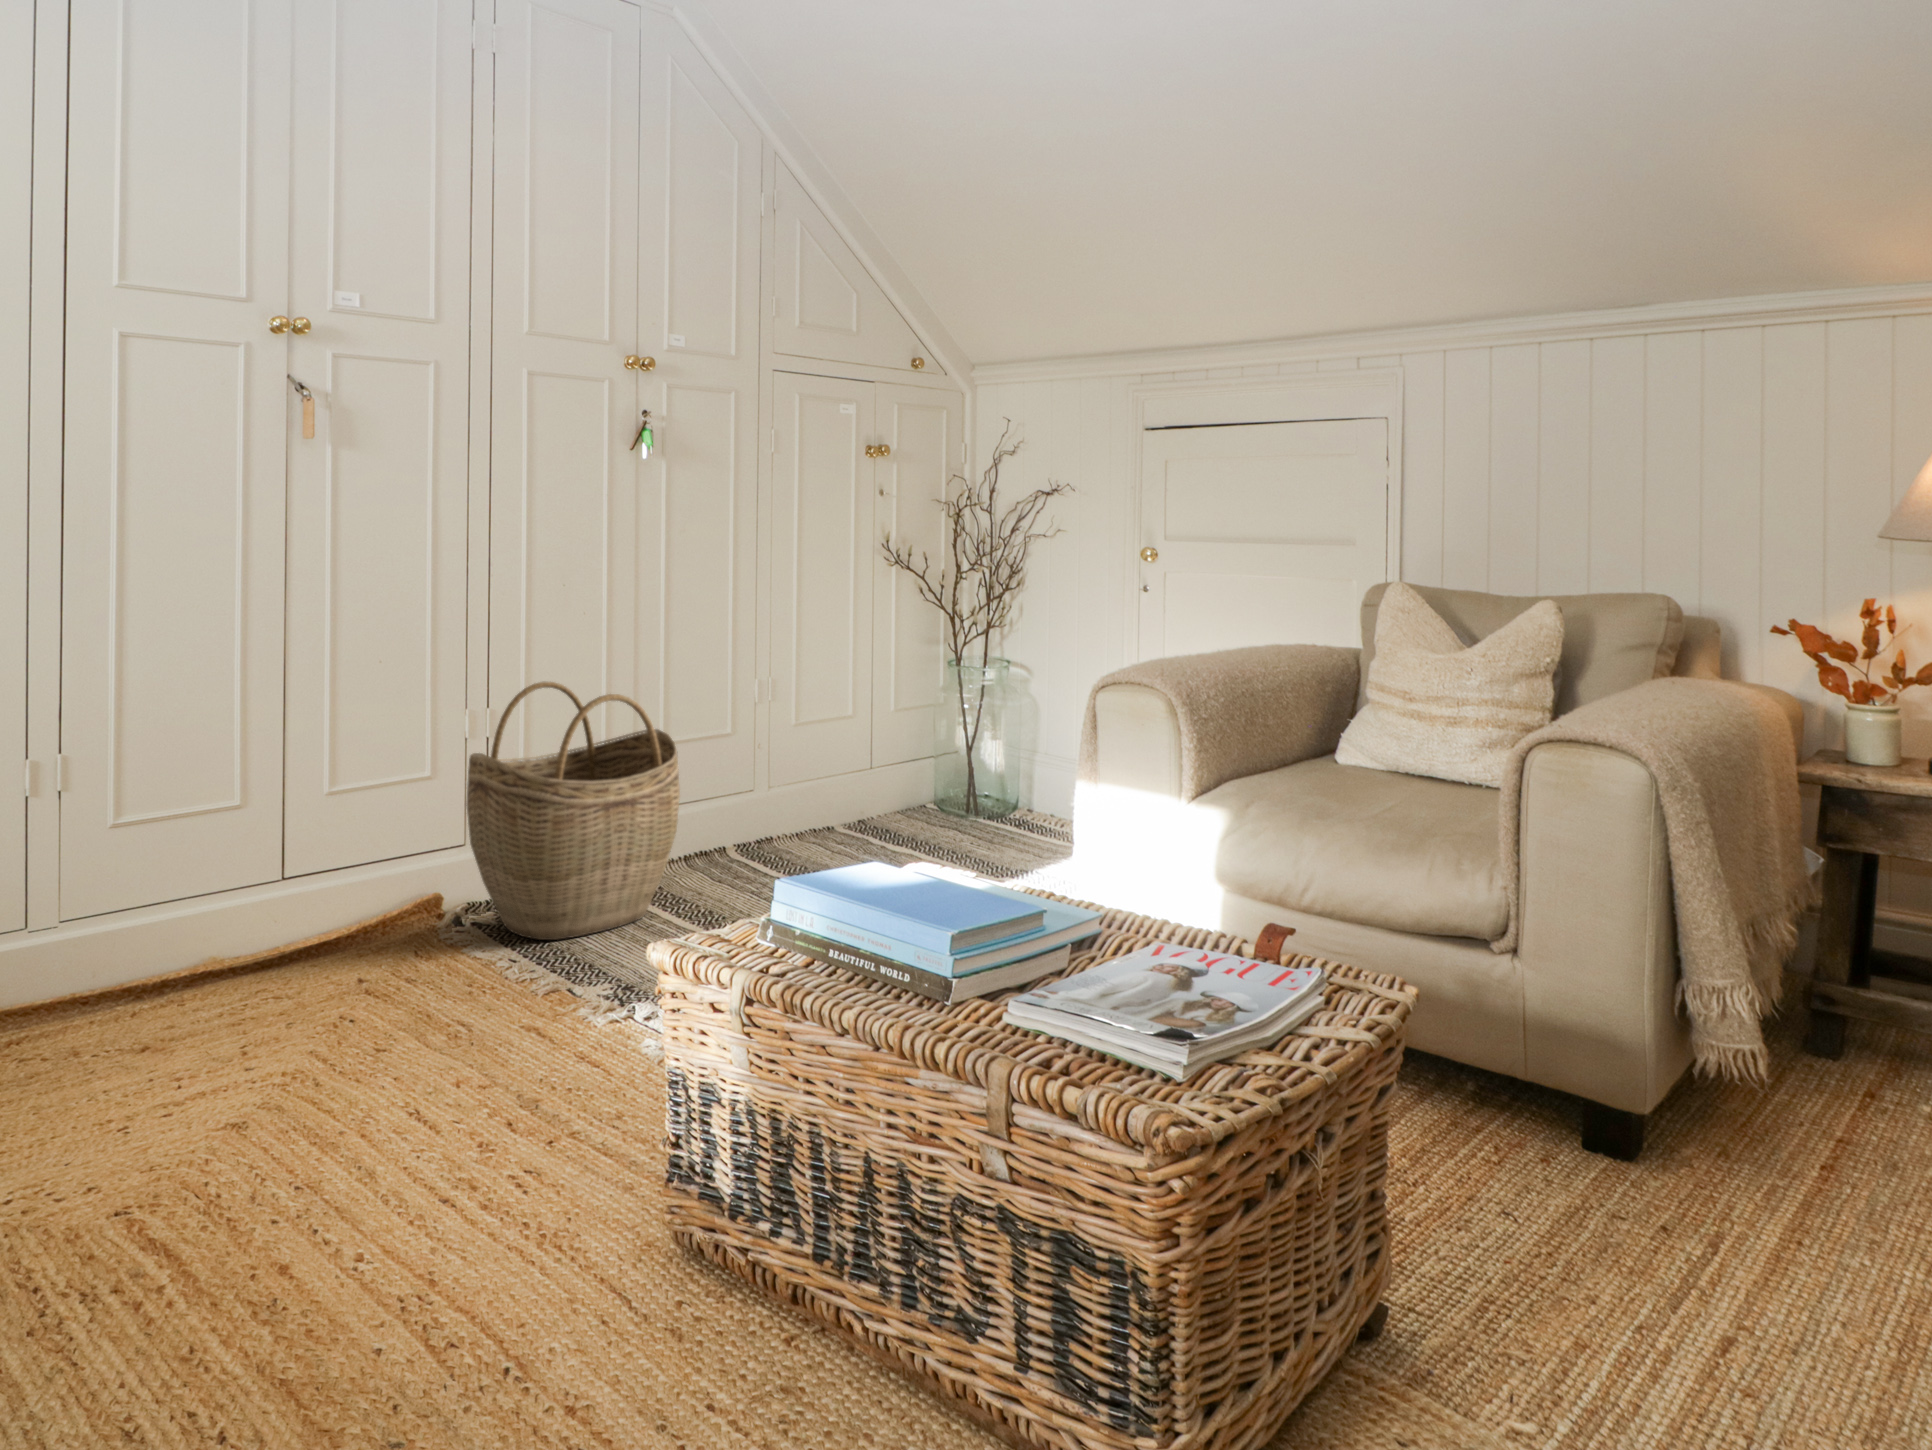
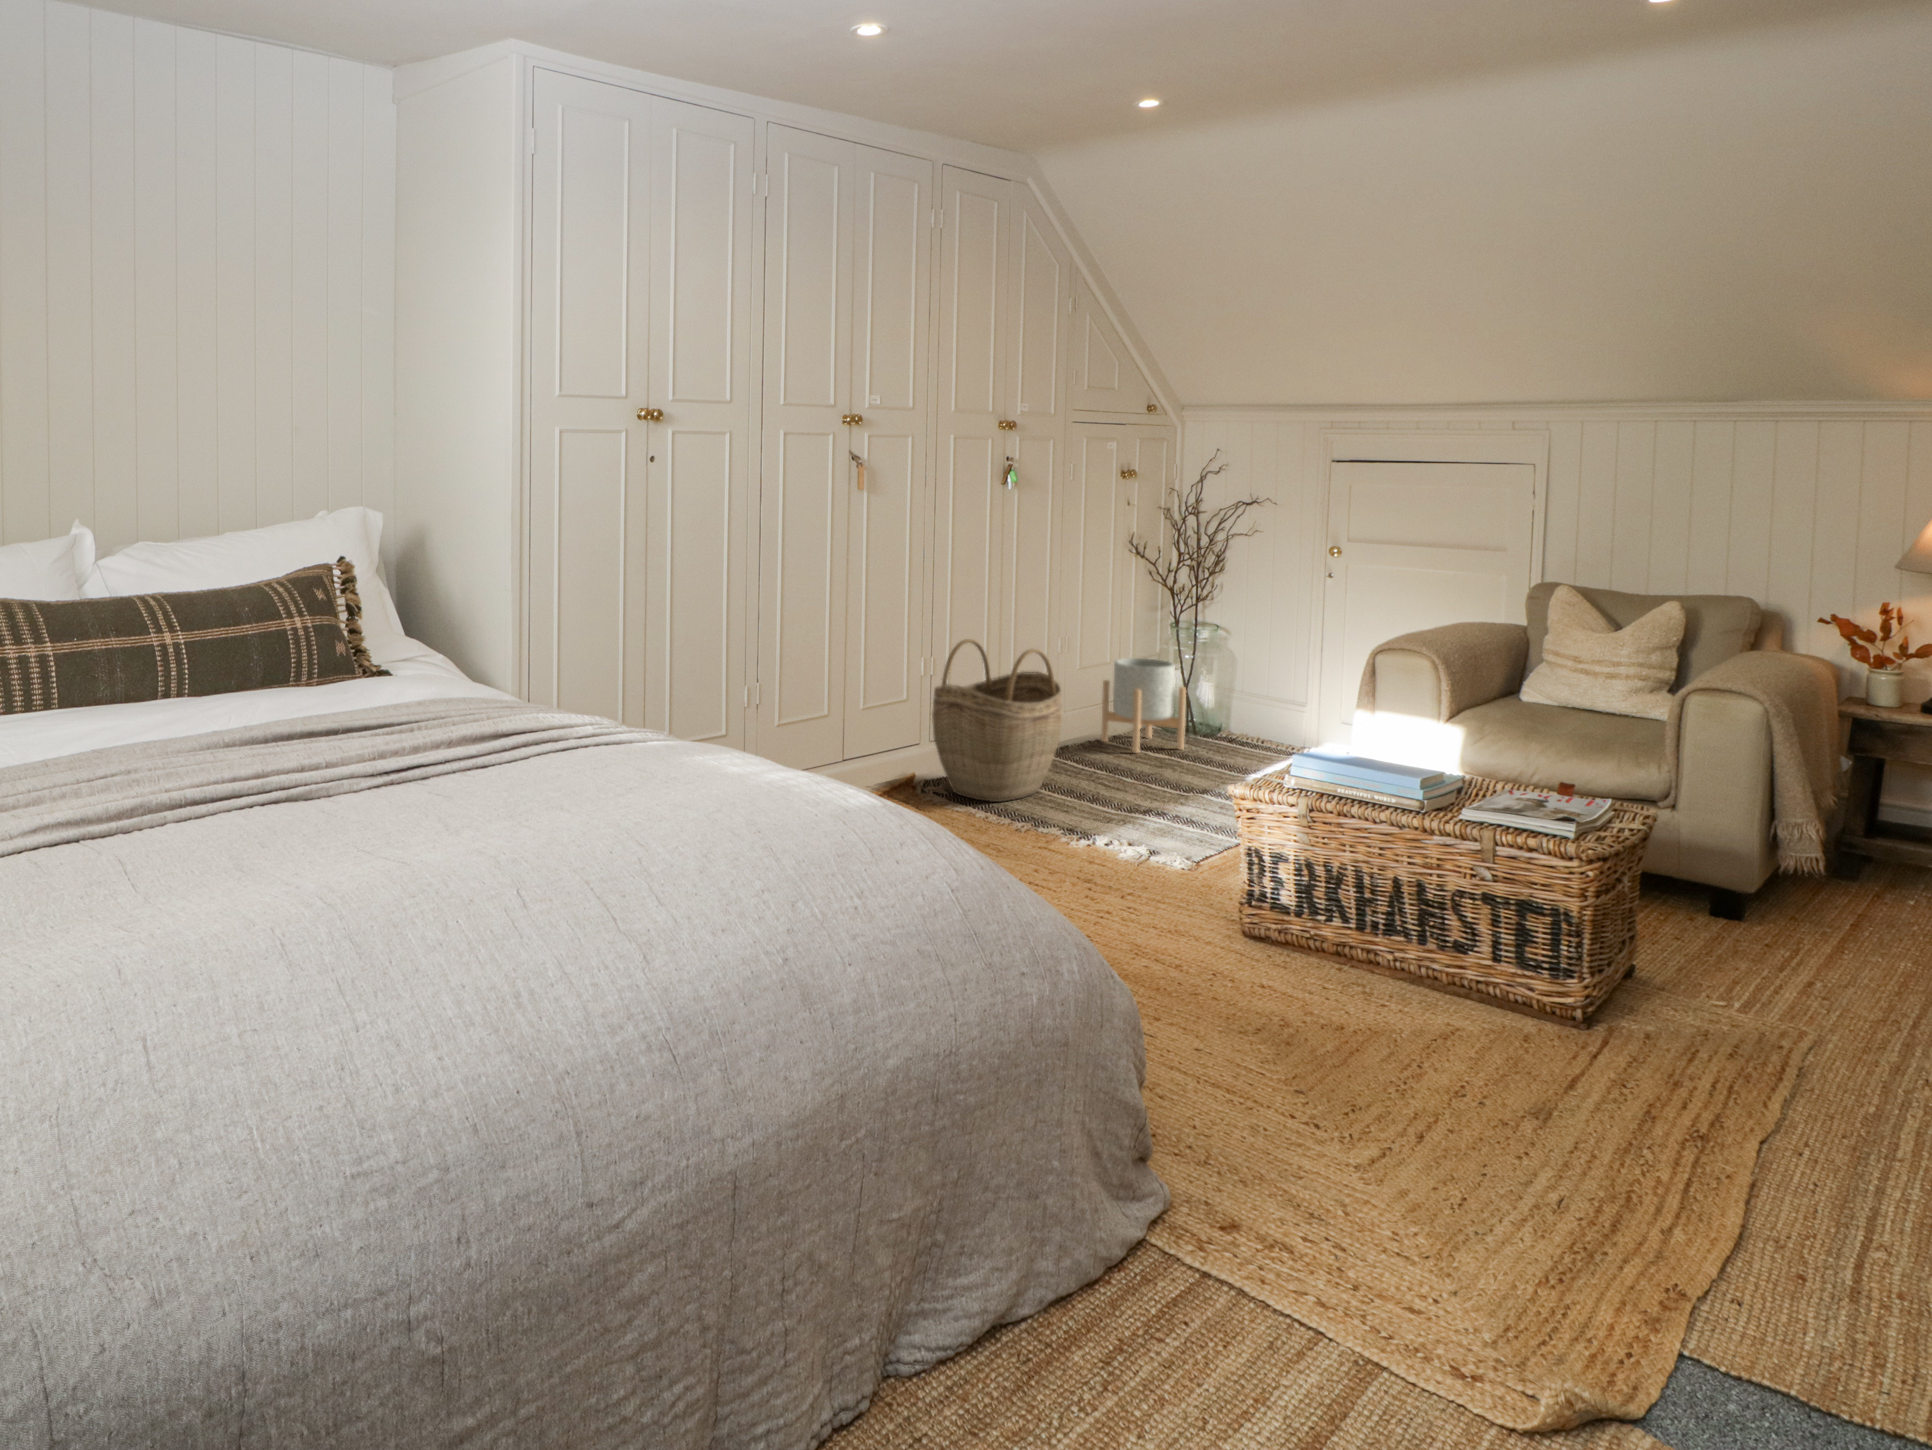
planter: none [829,709,936,849] -> present [1101,658,1186,753]

